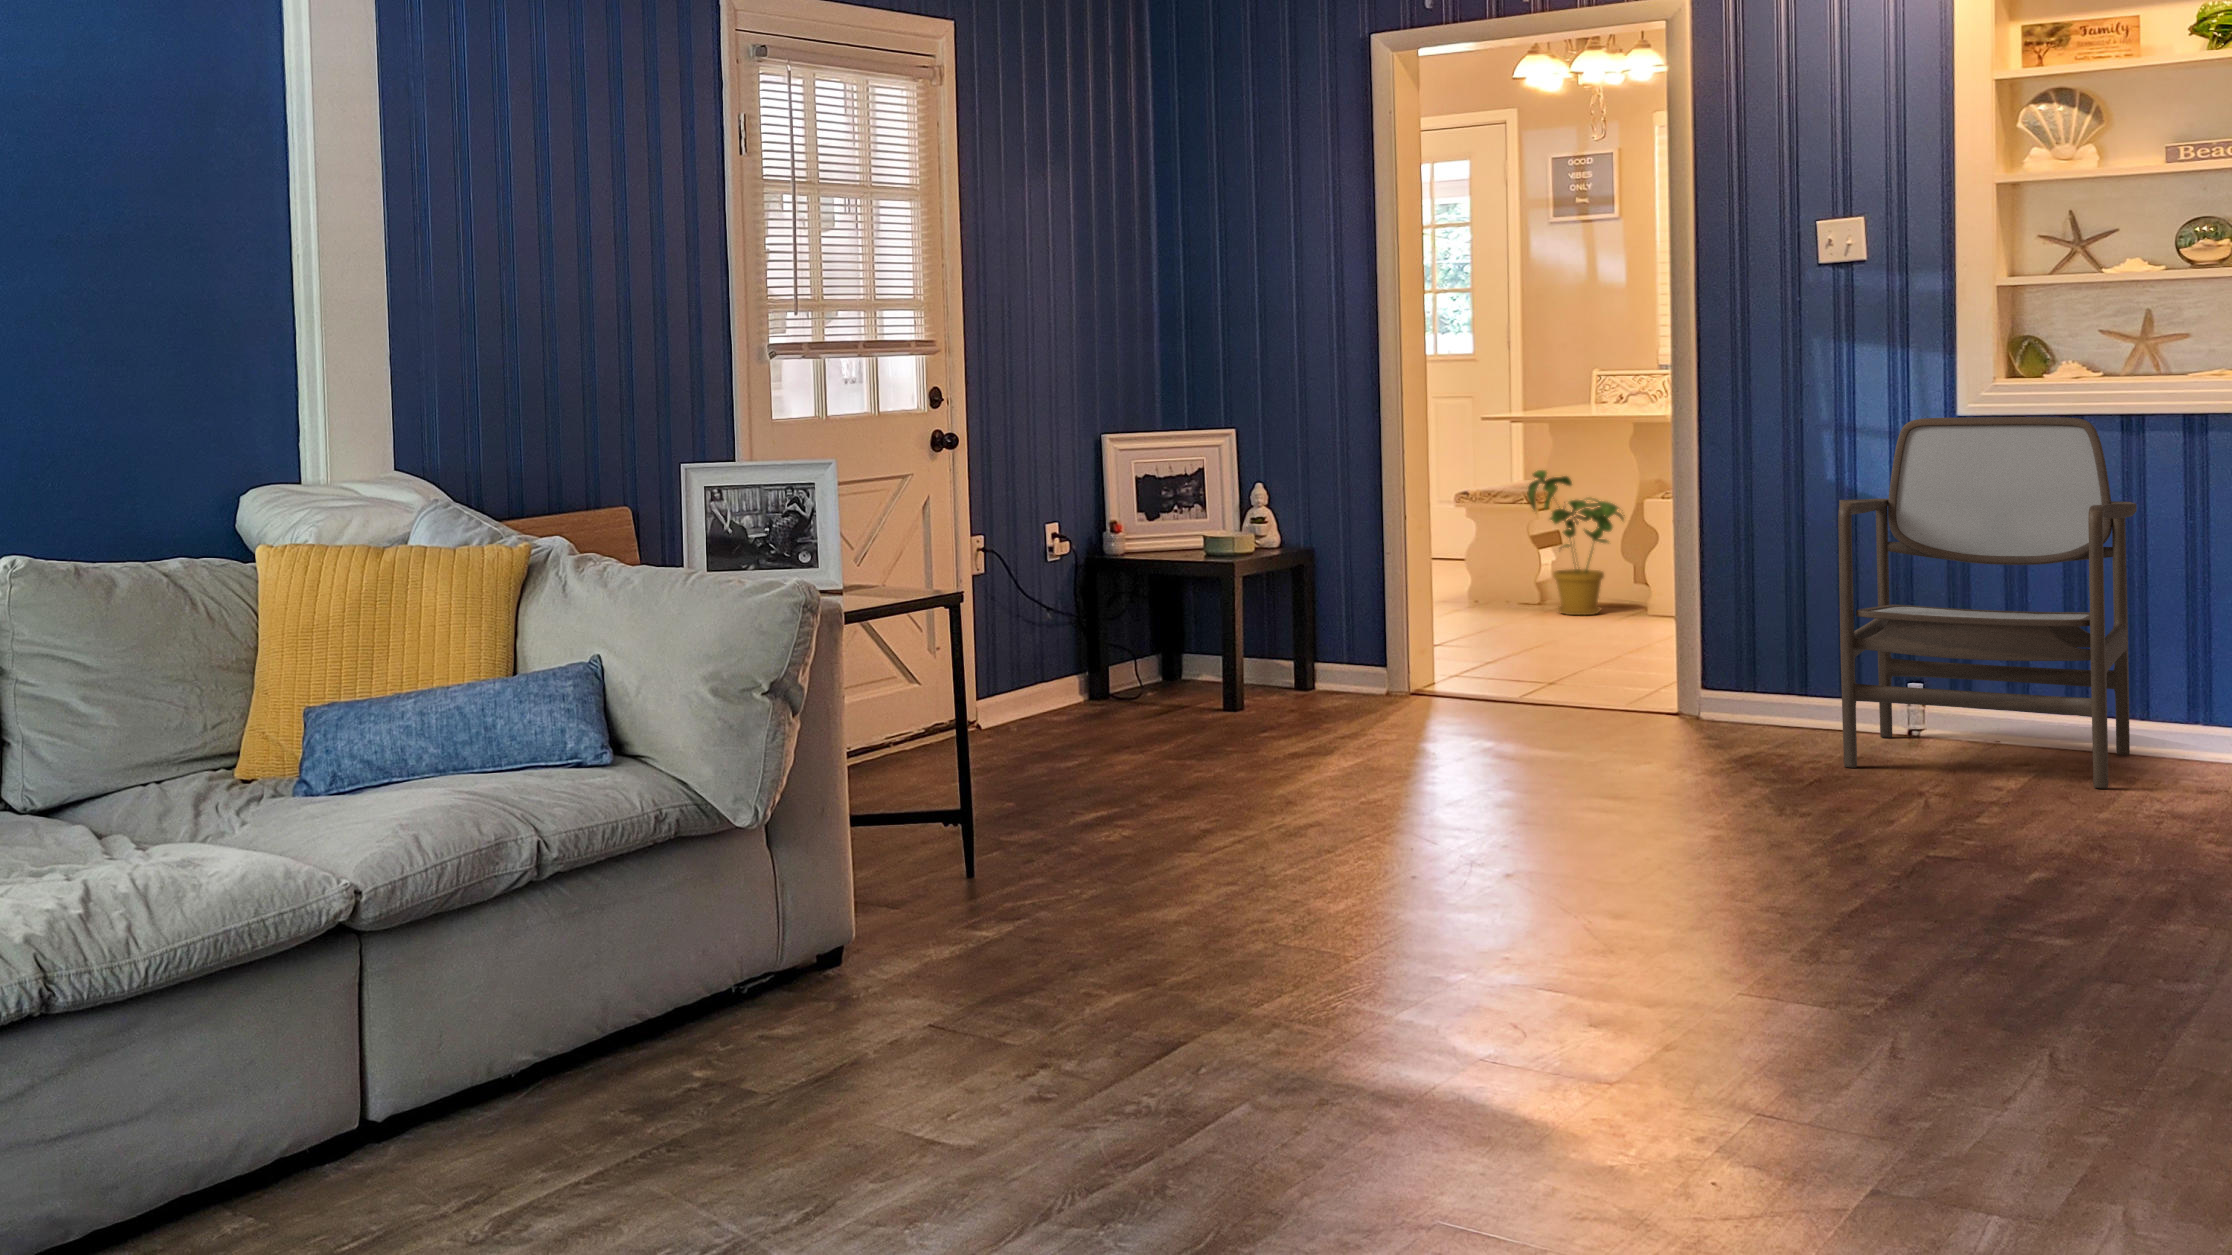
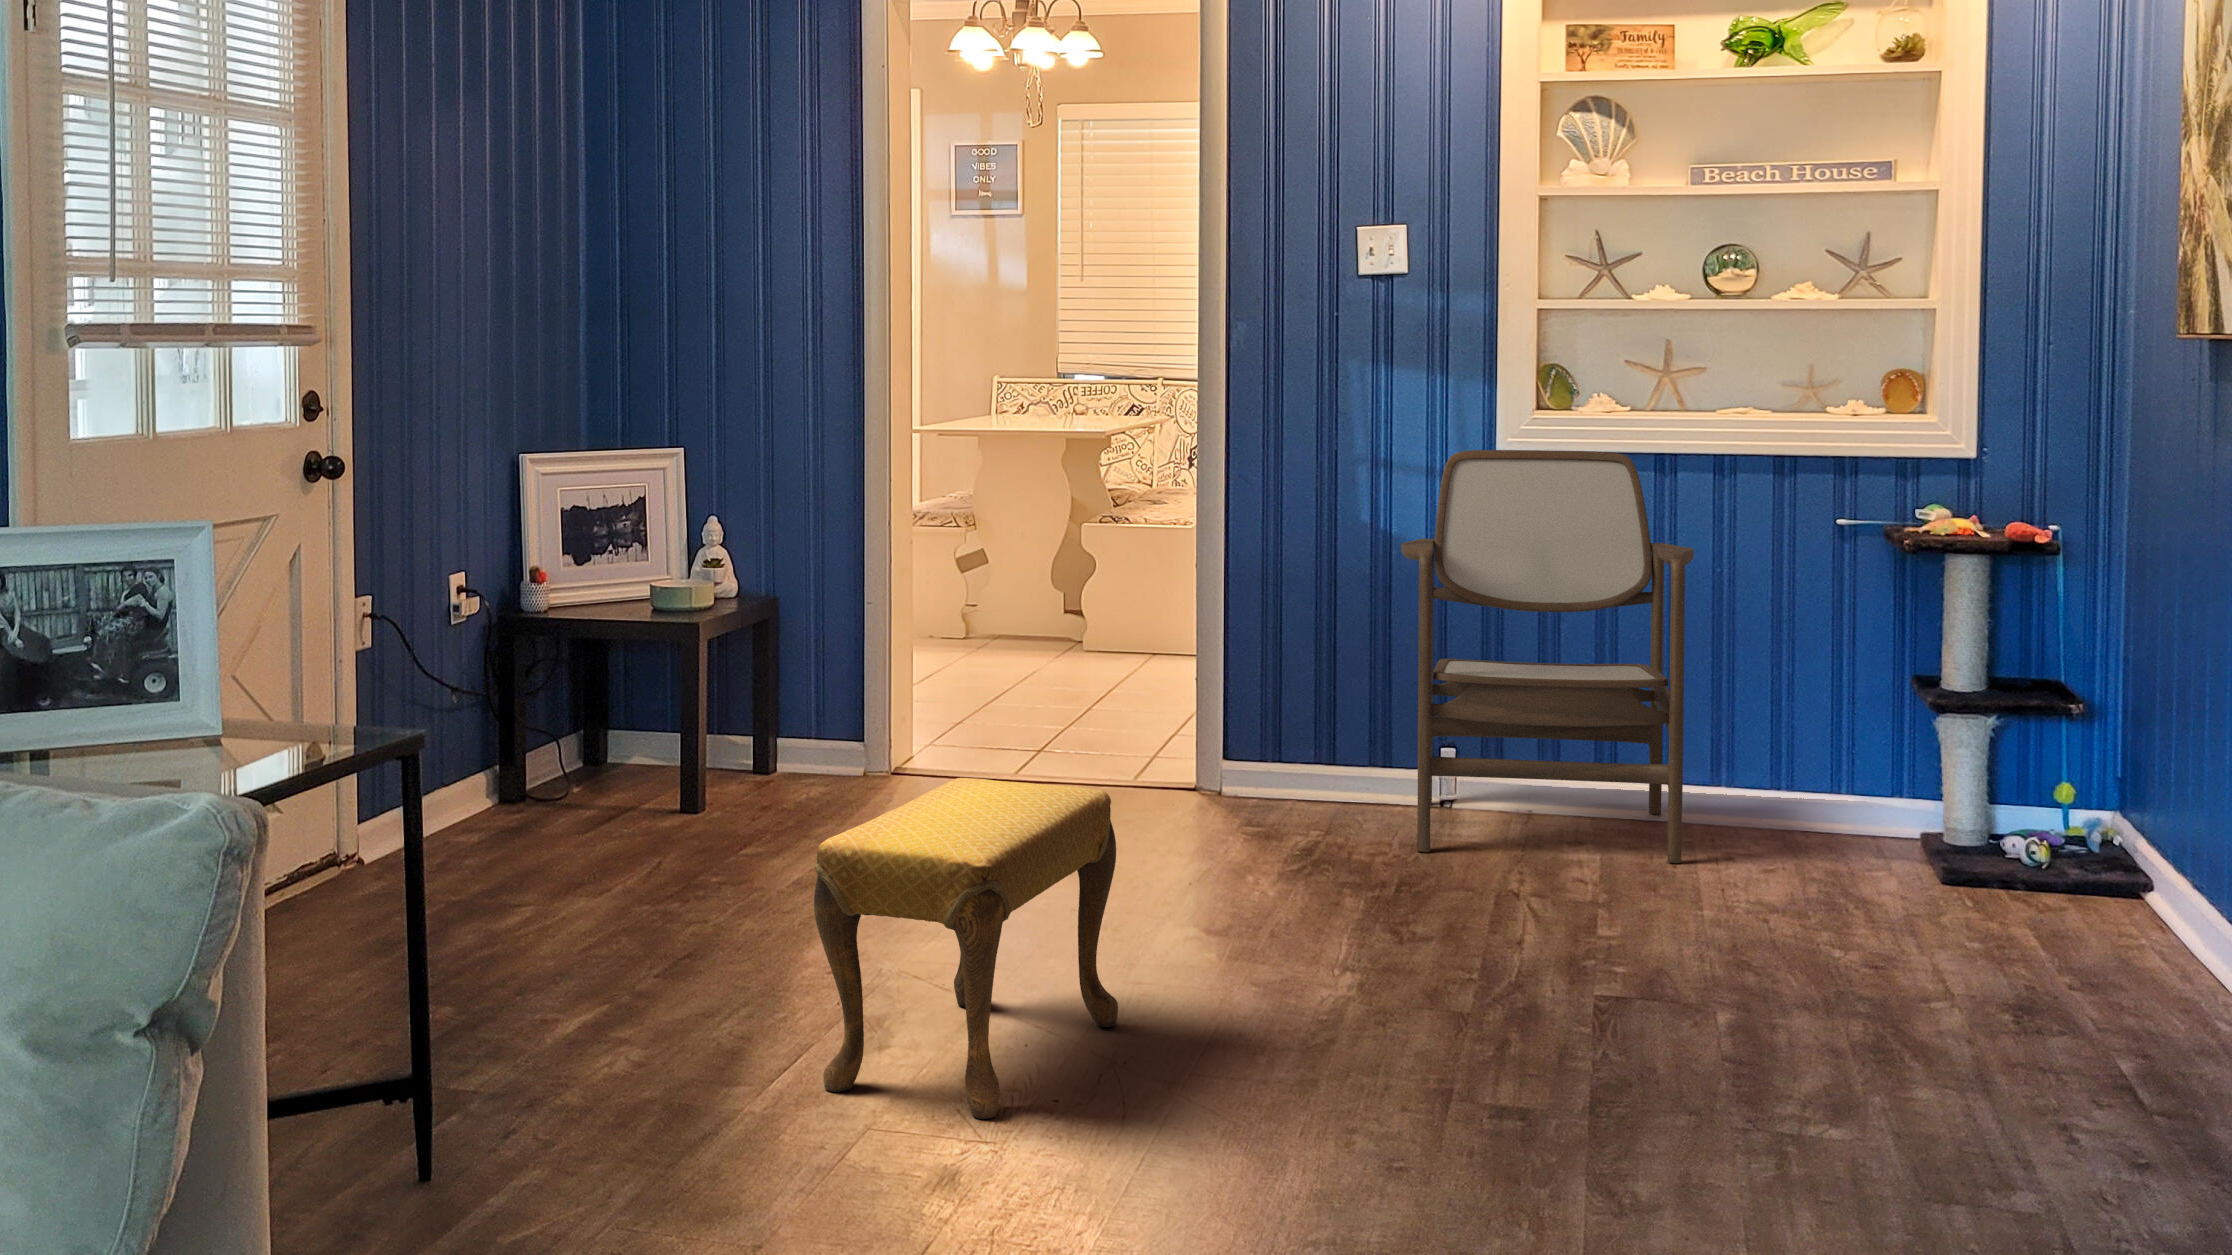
house plant: present [1527,470,1625,615] -> none [960,489,1063,649]
footstool: none [1232,657,1483,882] -> present [814,778,1118,1119]

